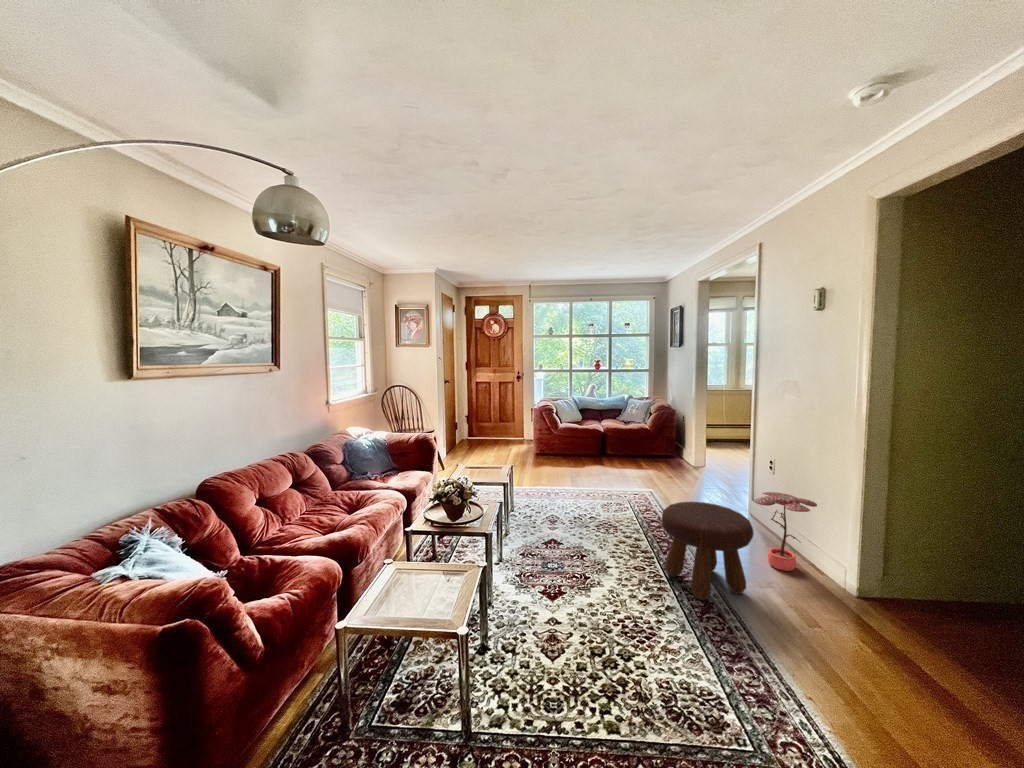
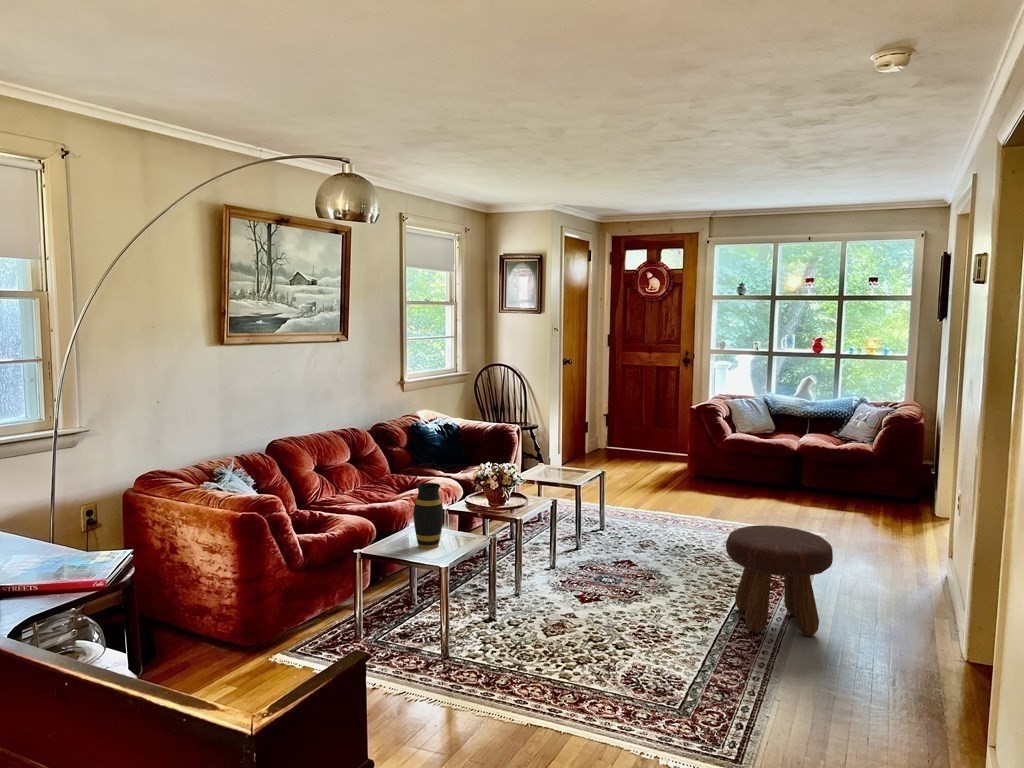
potted plant: present [754,492,817,571] -> none [871,530,956,632]
vase: none [403,519,437,598] -> present [414,483,443,549]

